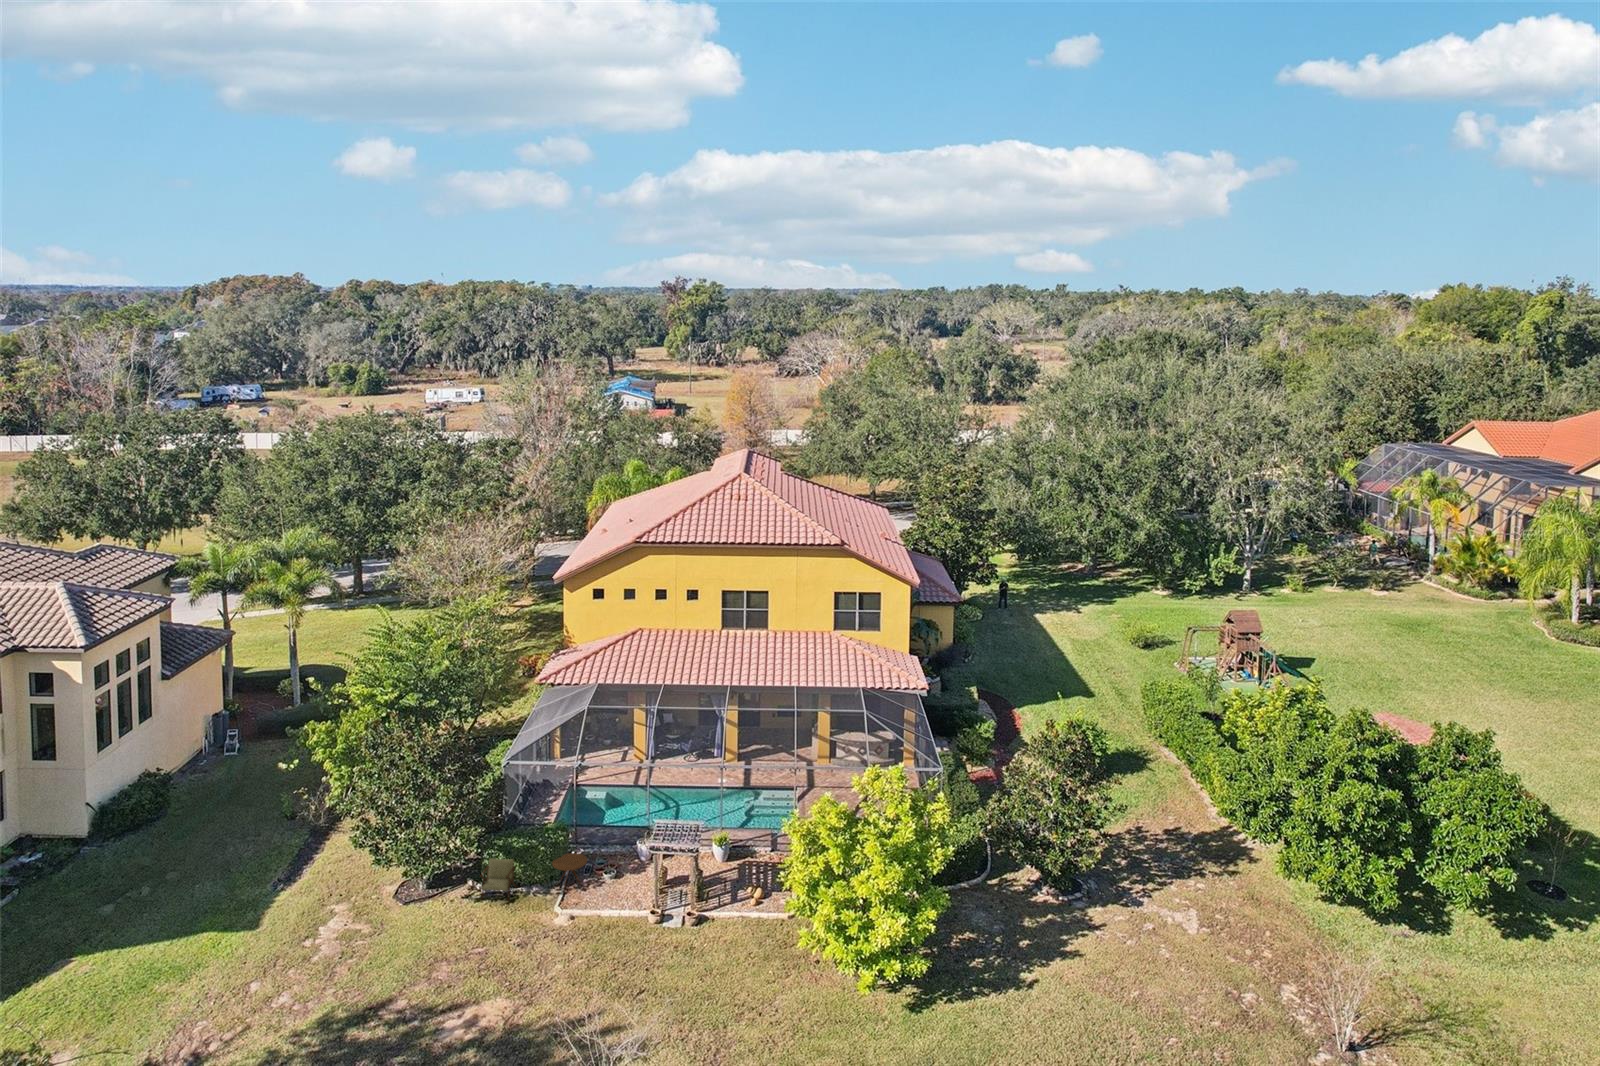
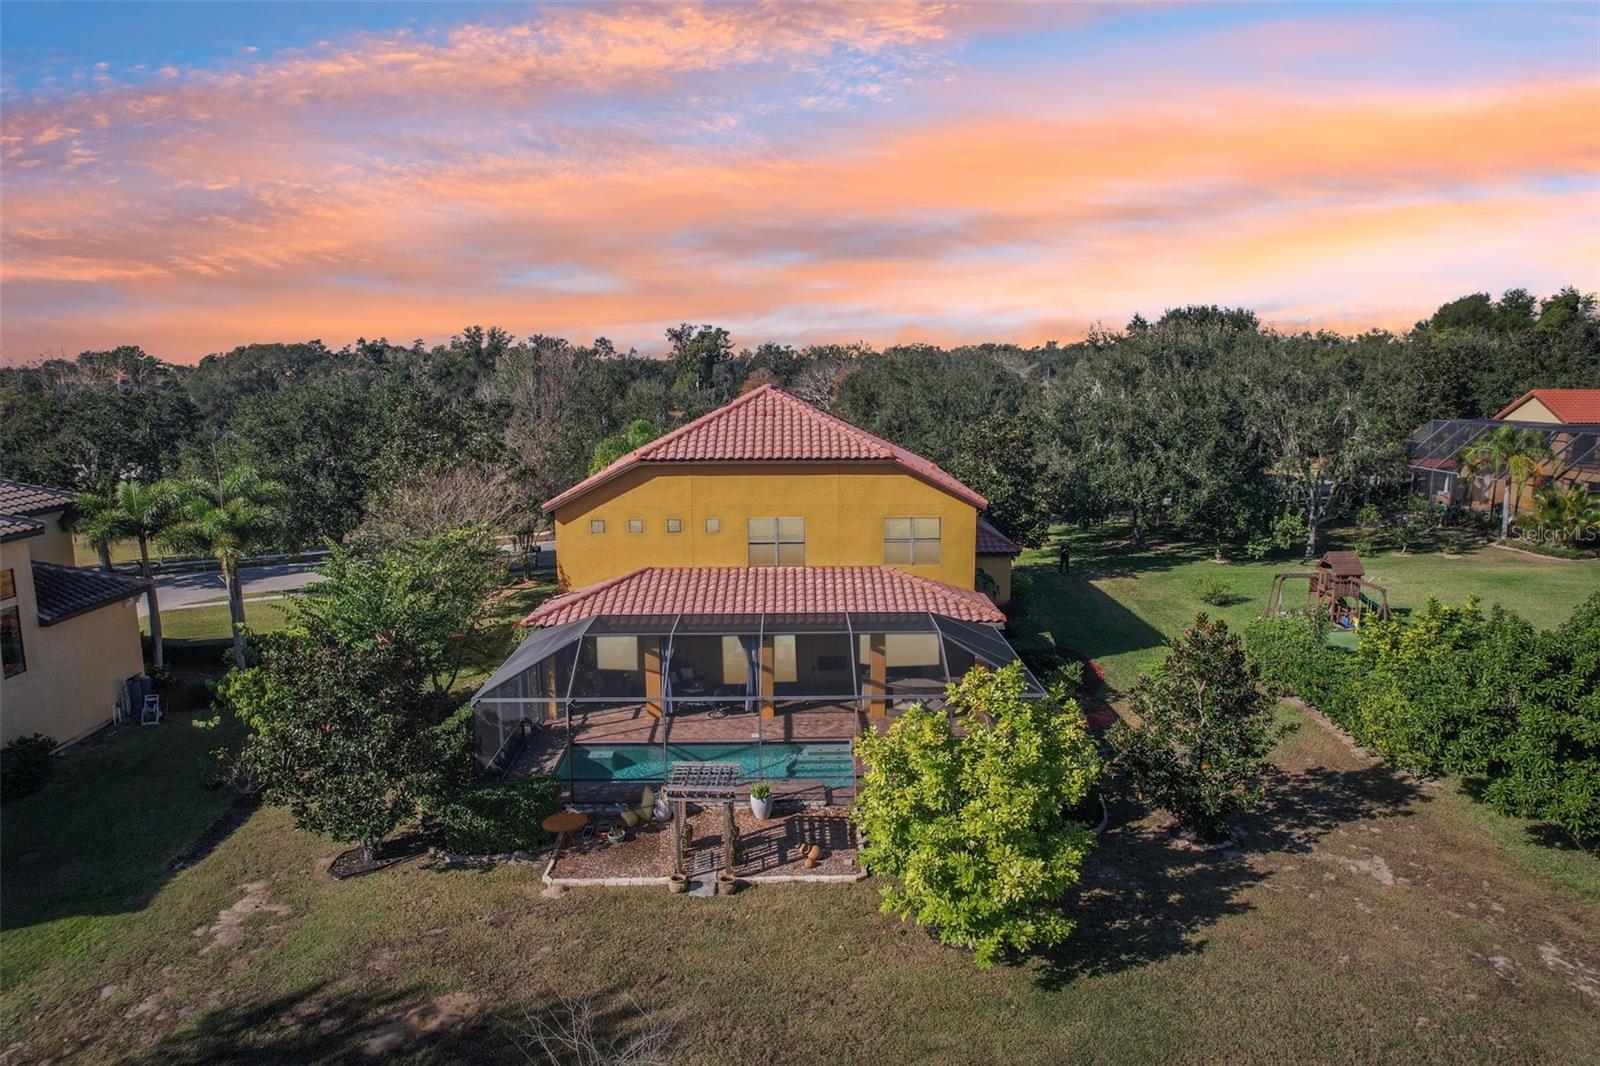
lounge chair: present [480,858,517,900] -> present [621,786,660,840]

